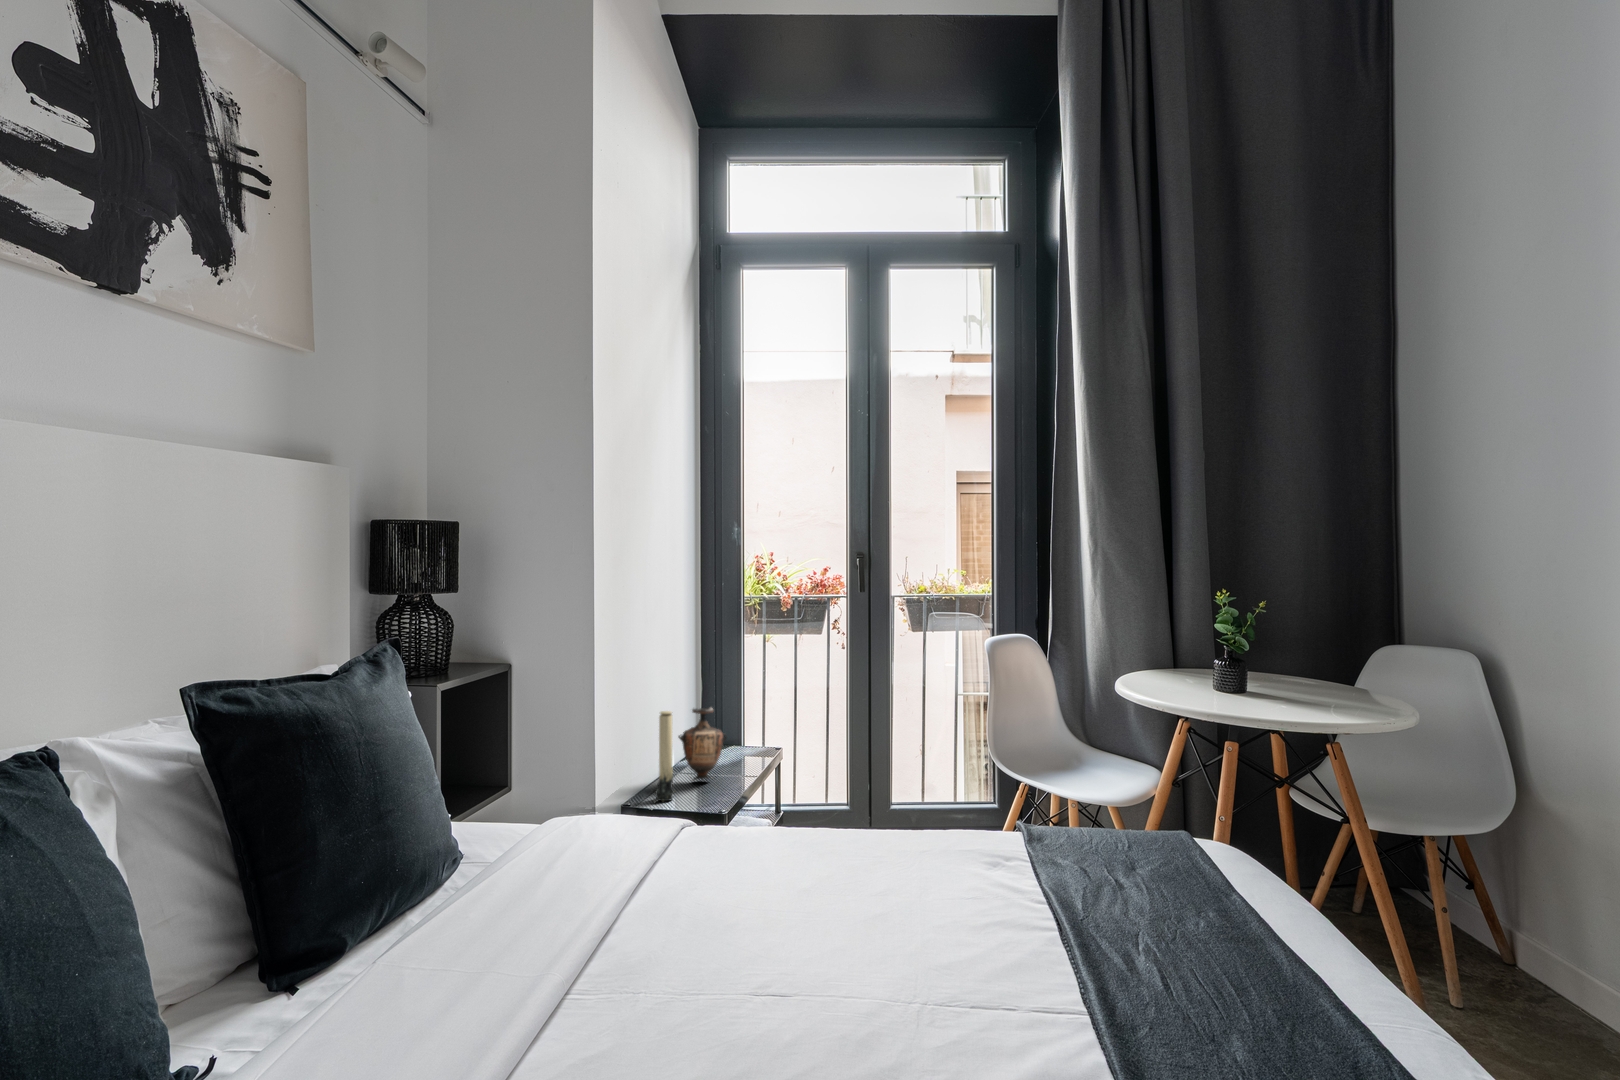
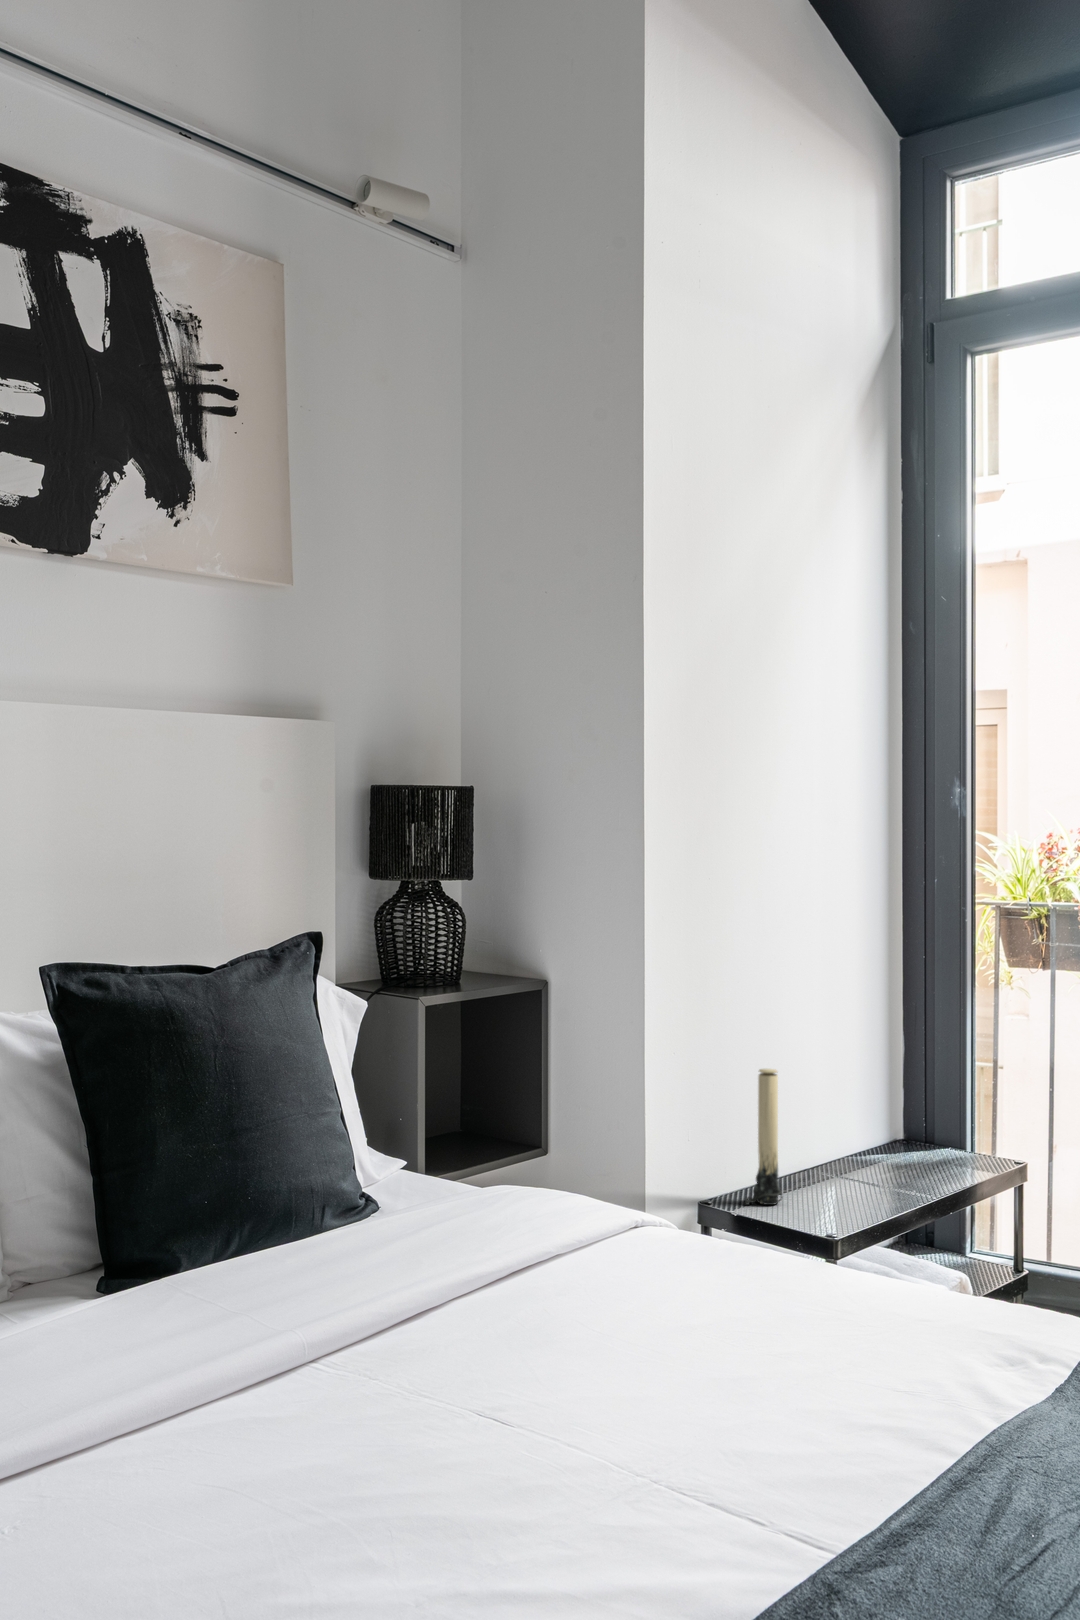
vase: present [678,707,727,781] -> none [802,1065,884,1186]

